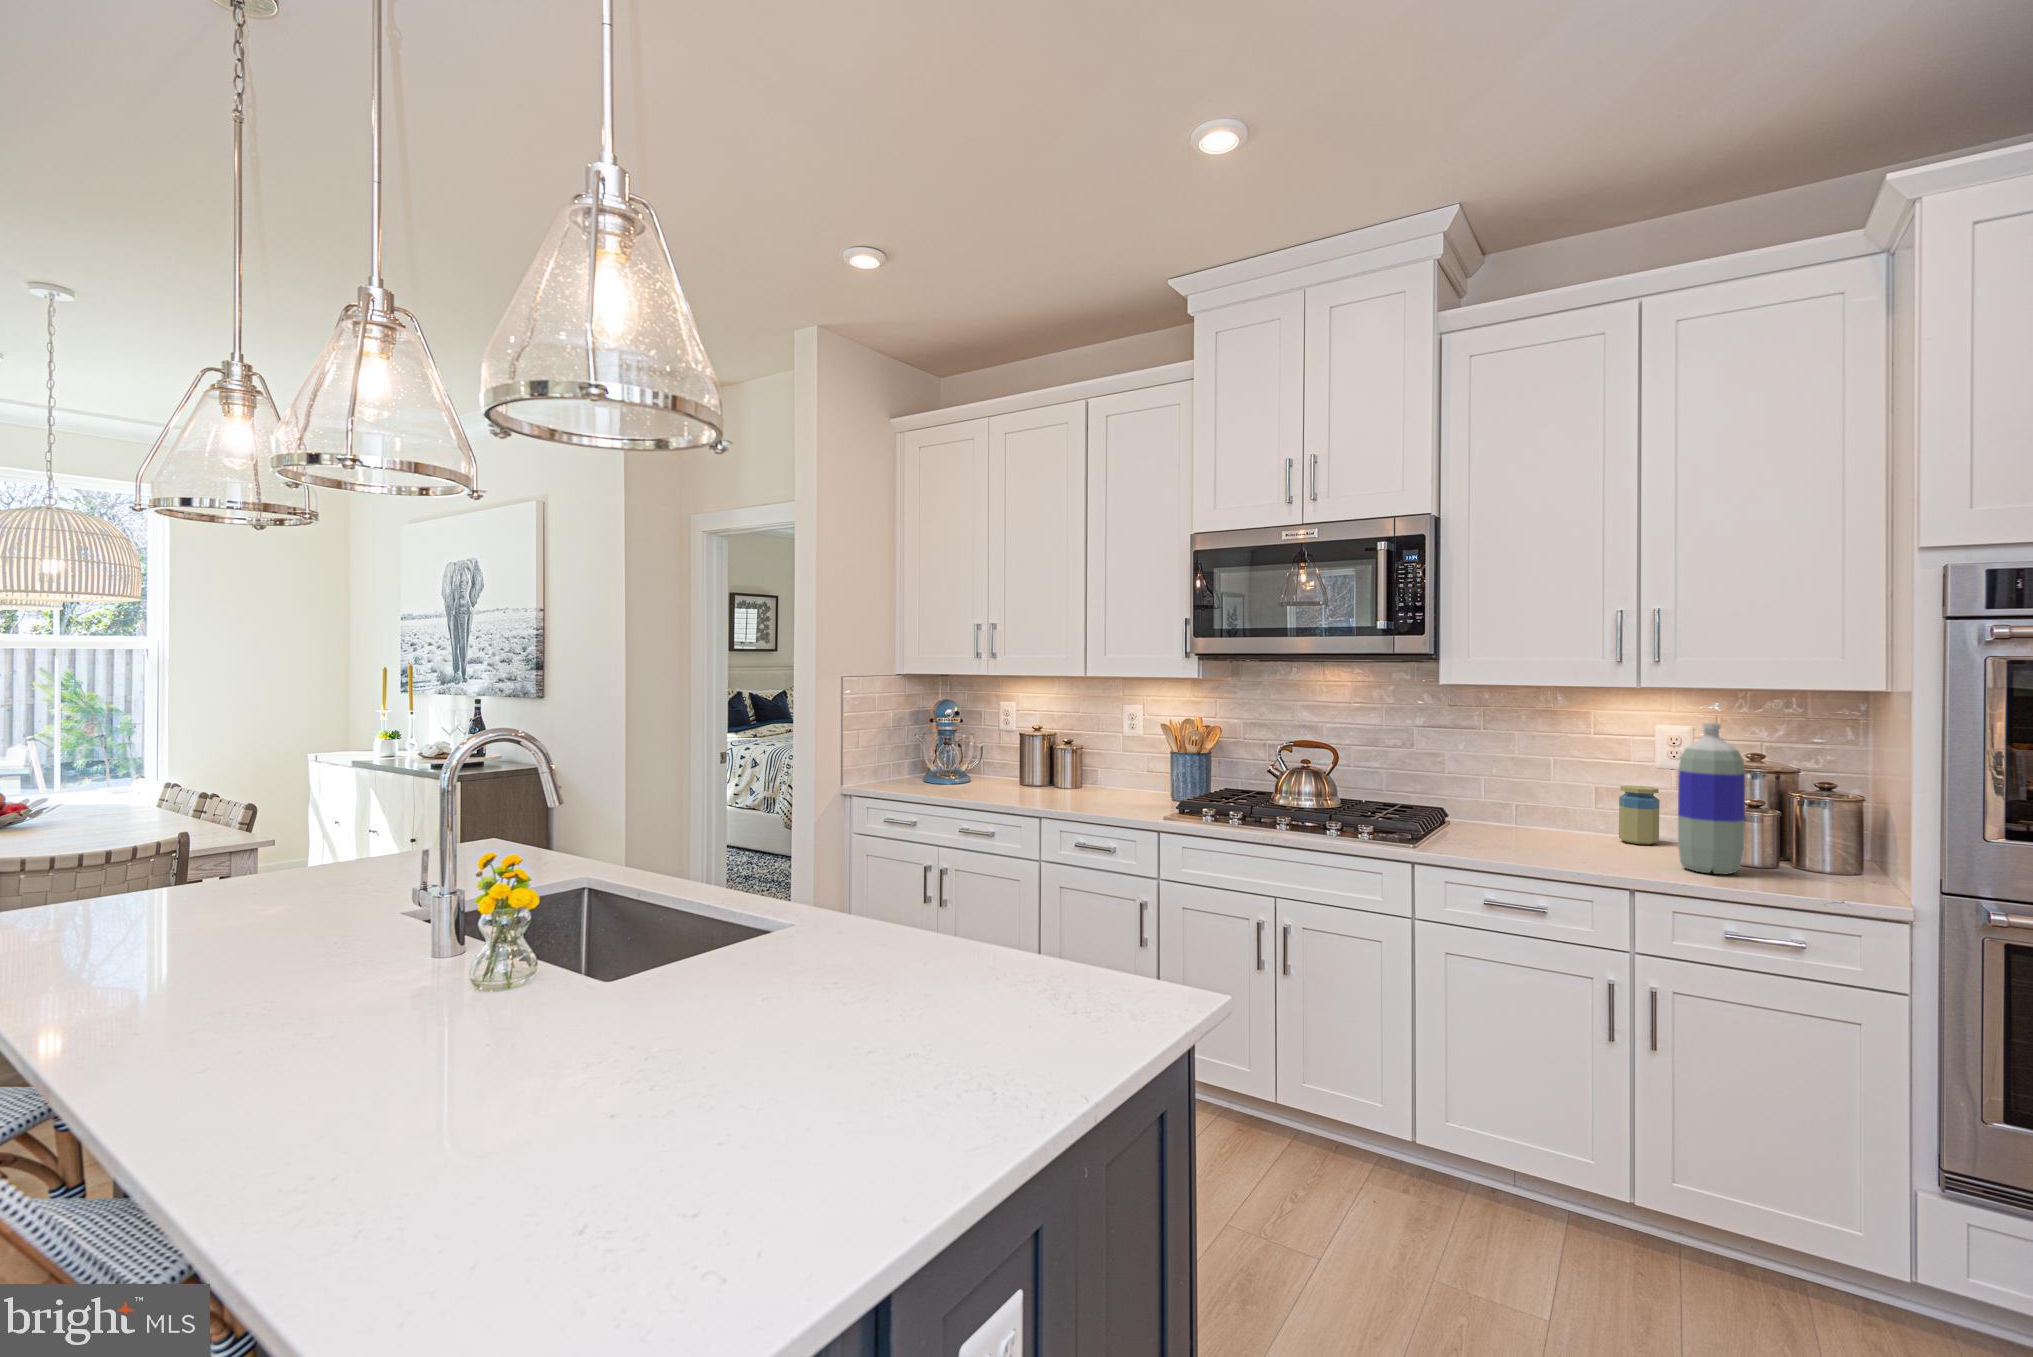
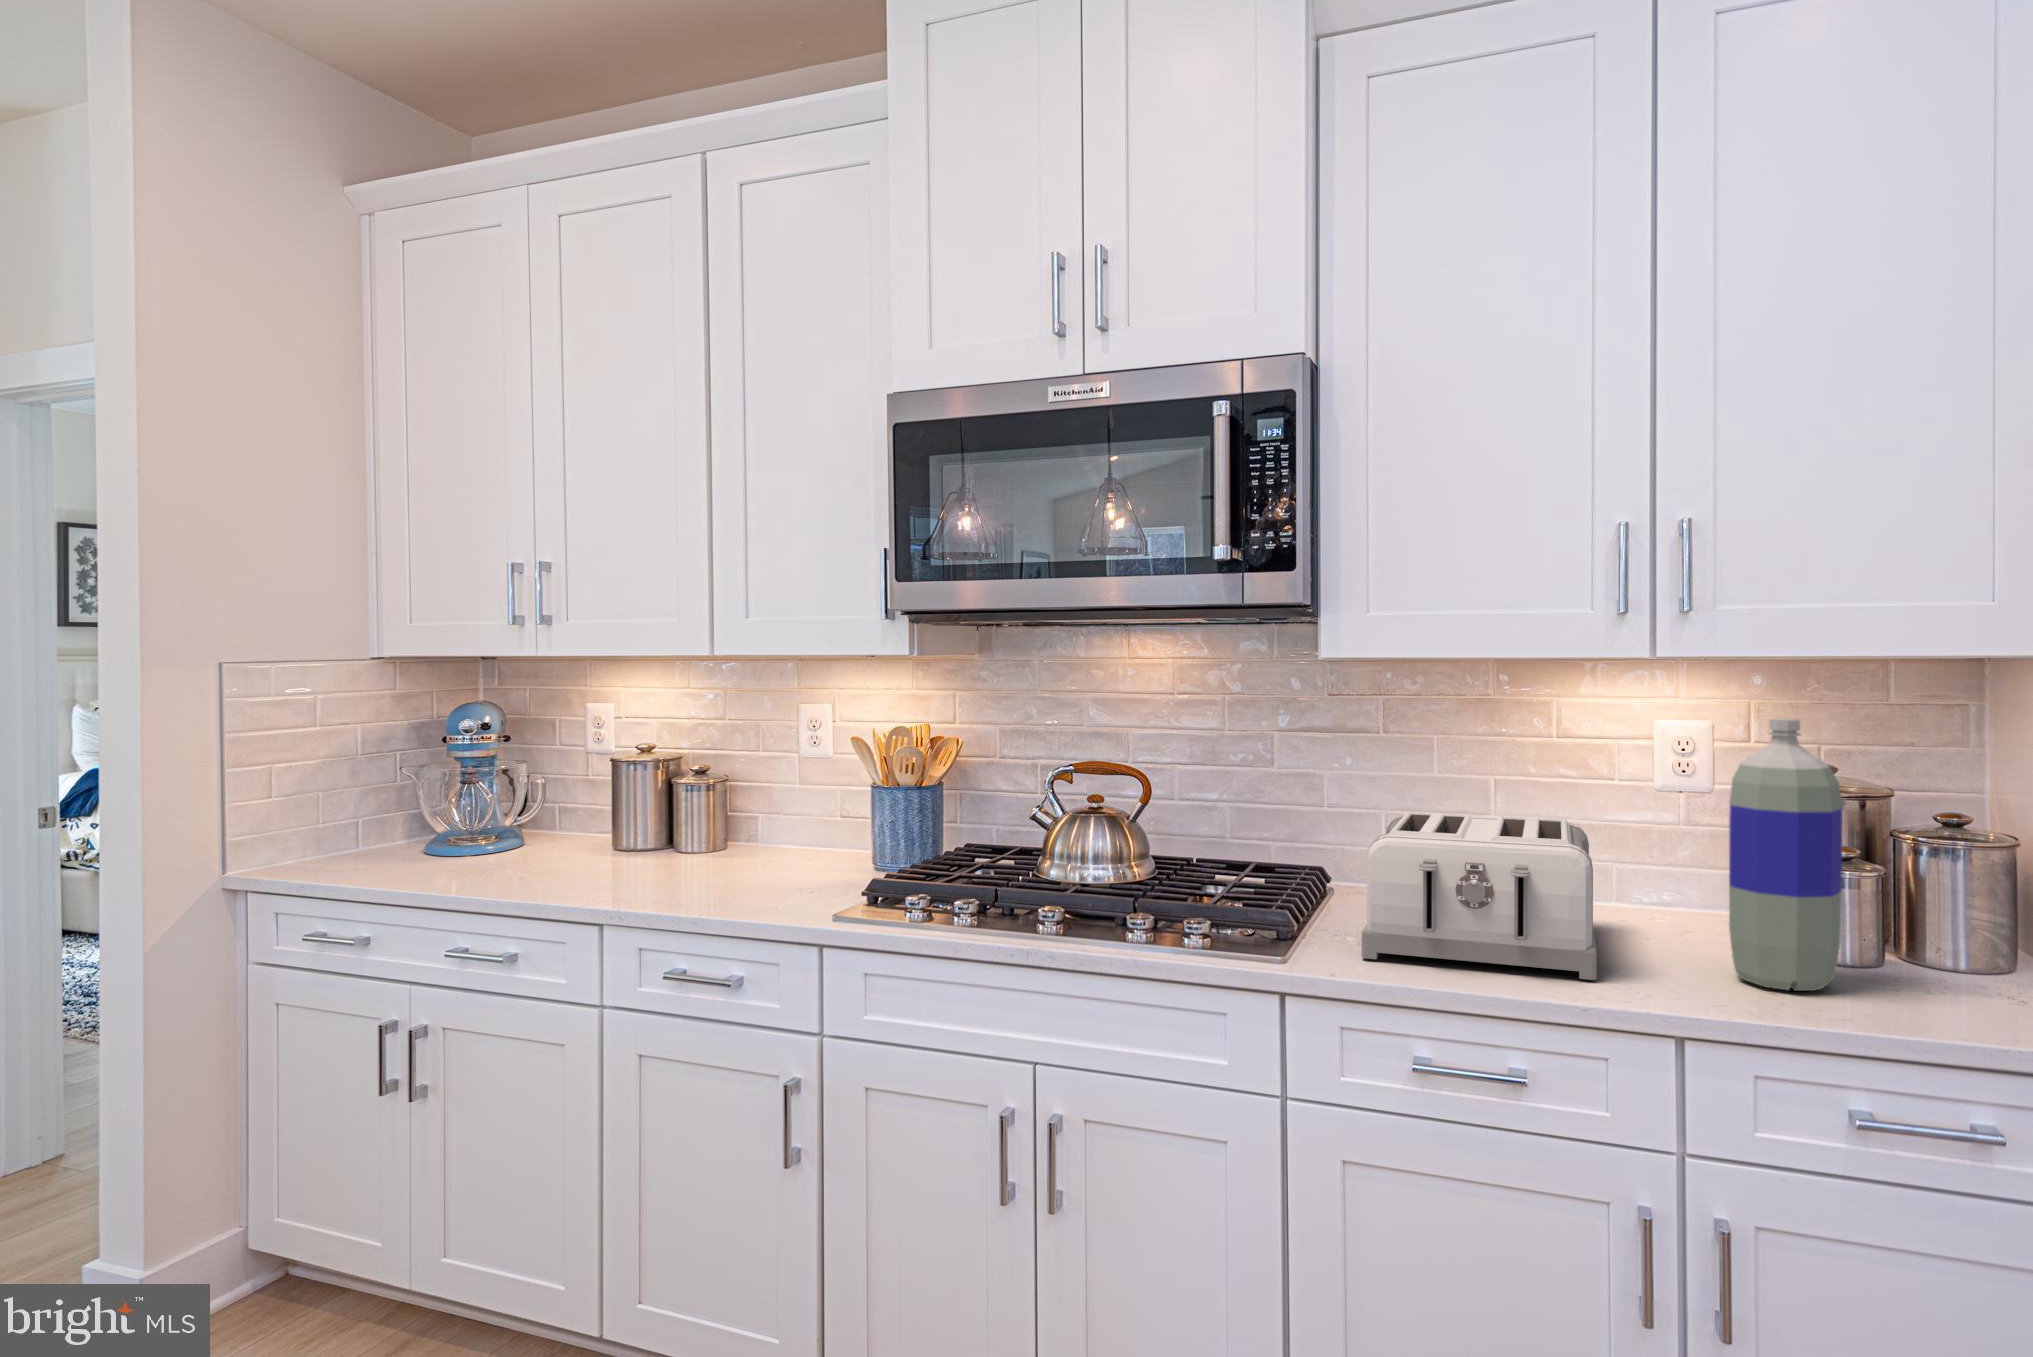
toaster: none [1459,773,1606,864] -> present [1362,812,1597,980]
jar: present [1619,785,1660,845] -> none [1606,825,1670,926]

